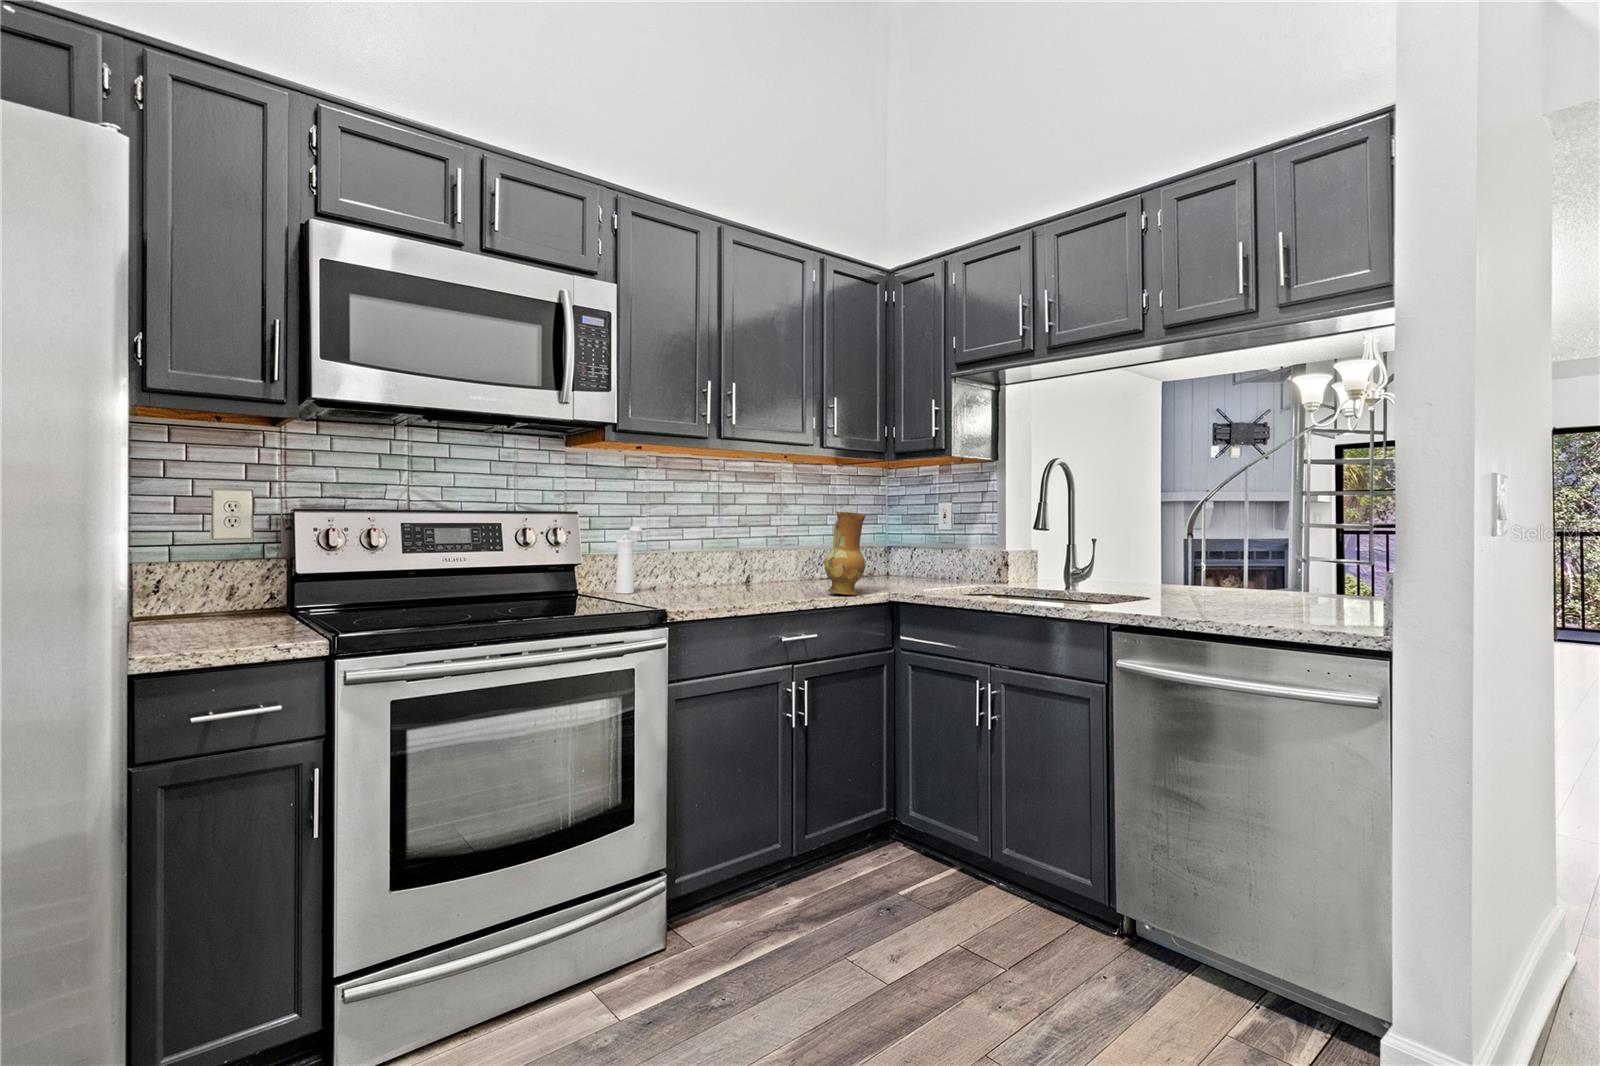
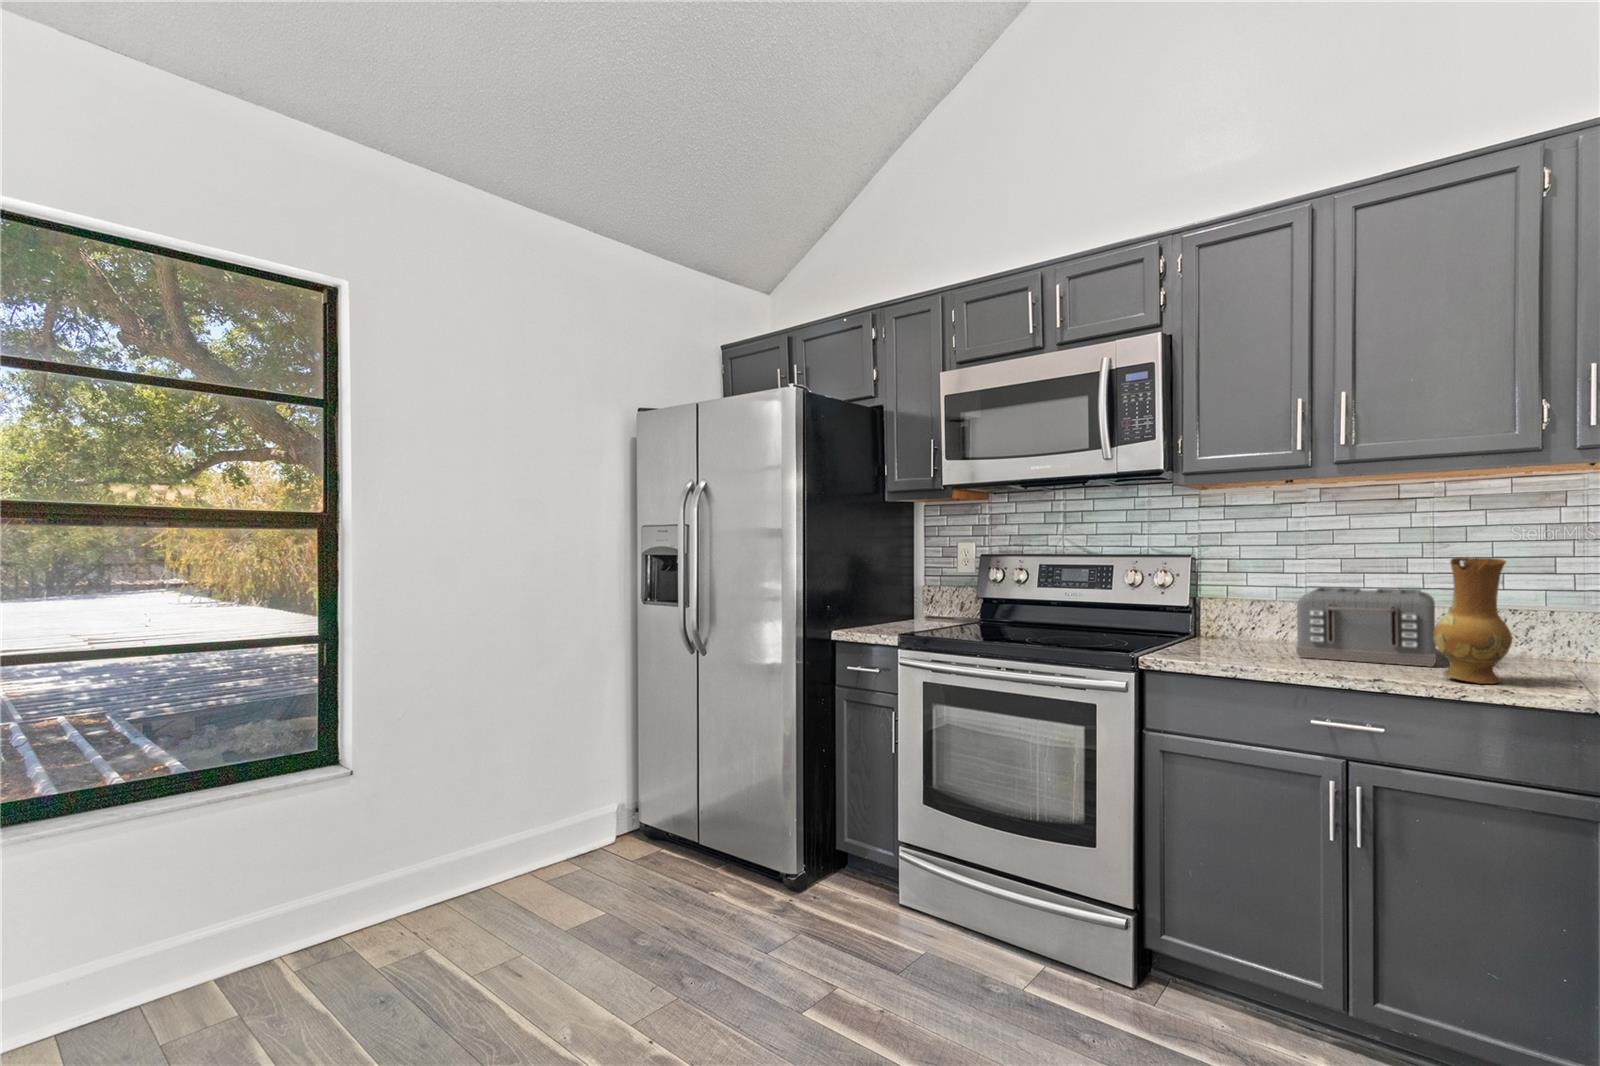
pepper mill: present [616,527,642,594] -> none [1227,571,1280,642]
toaster: none [671,538,793,596] -> present [1296,587,1436,667]

